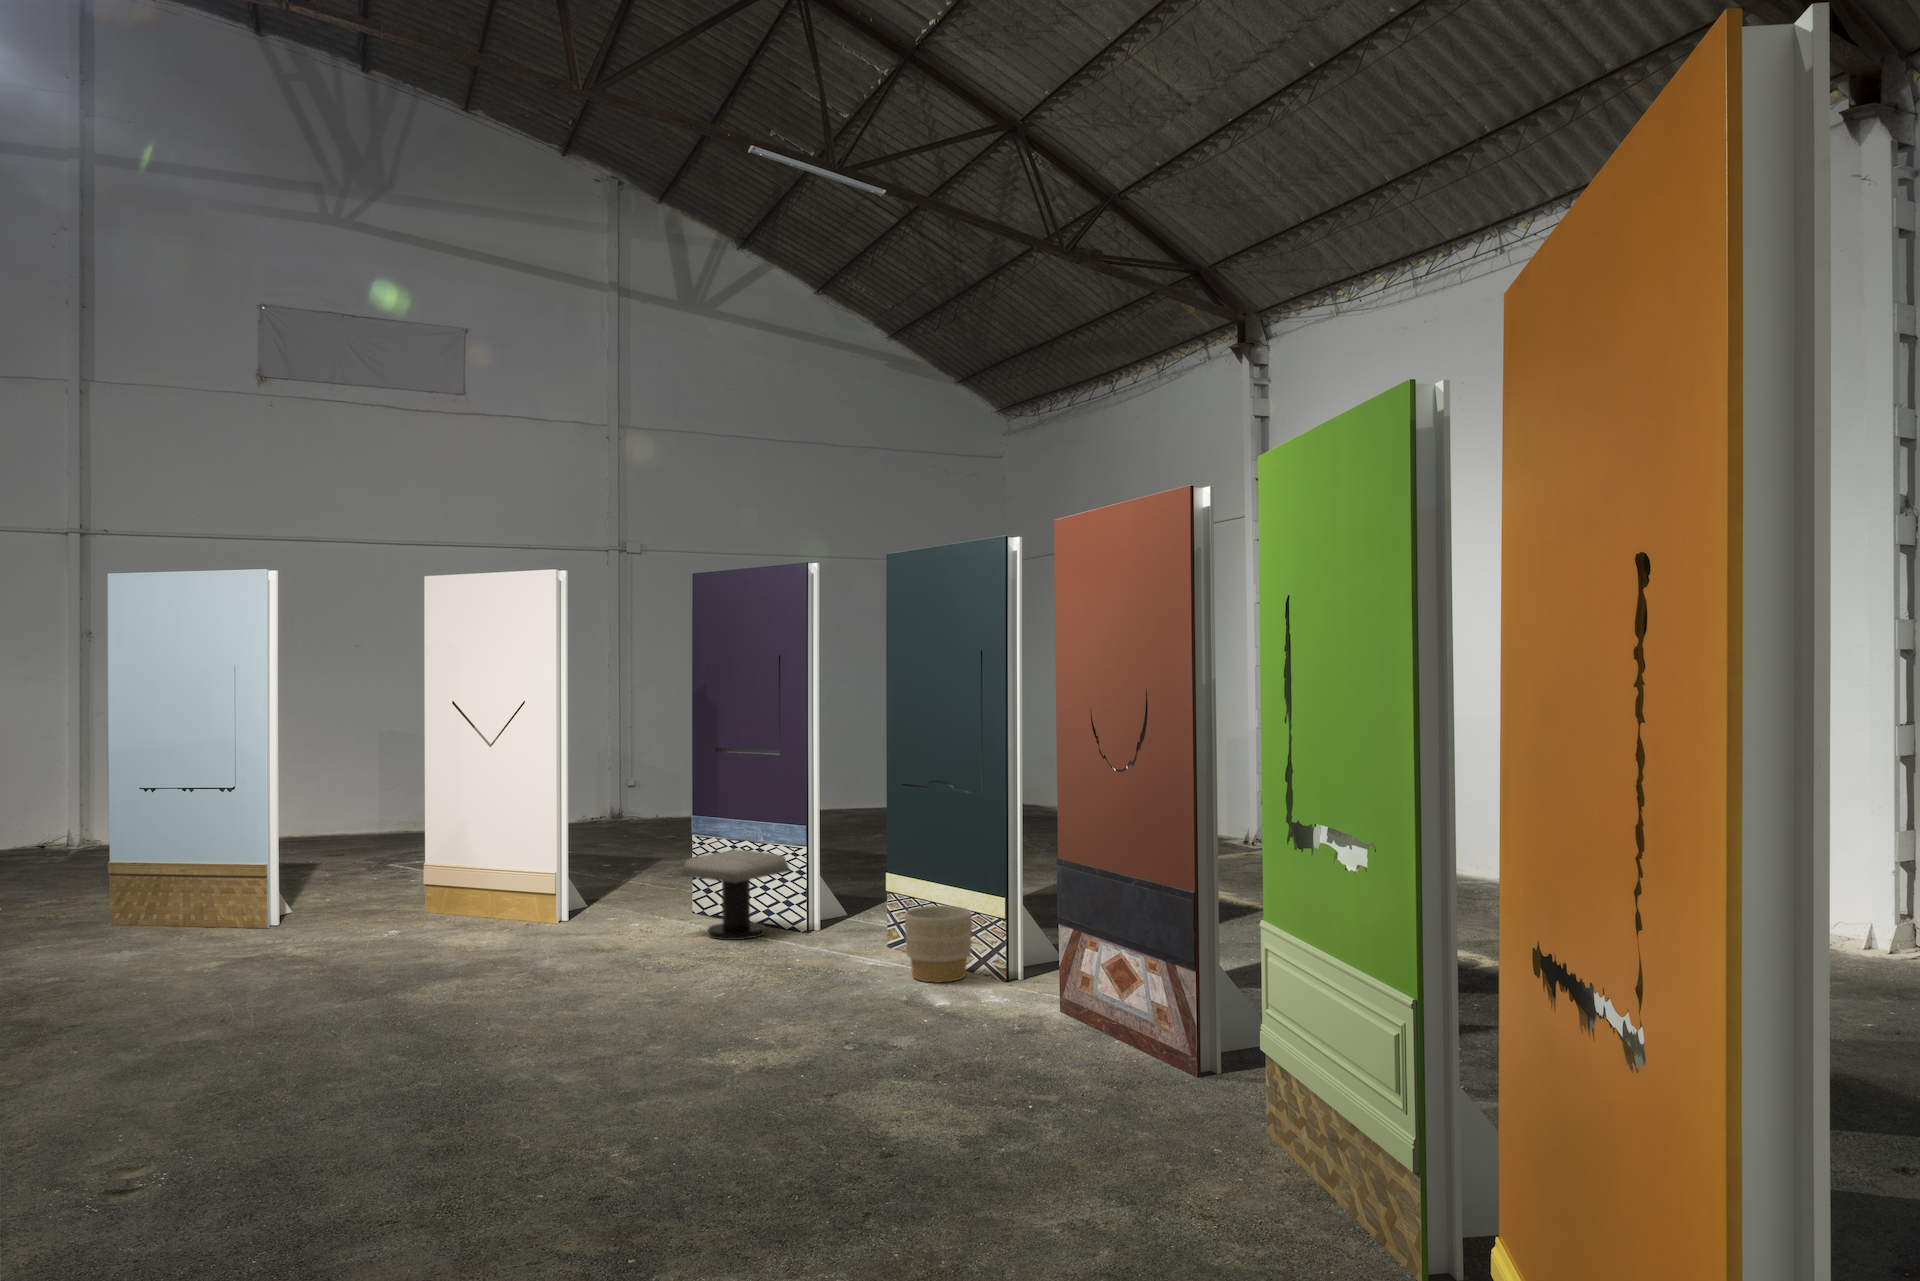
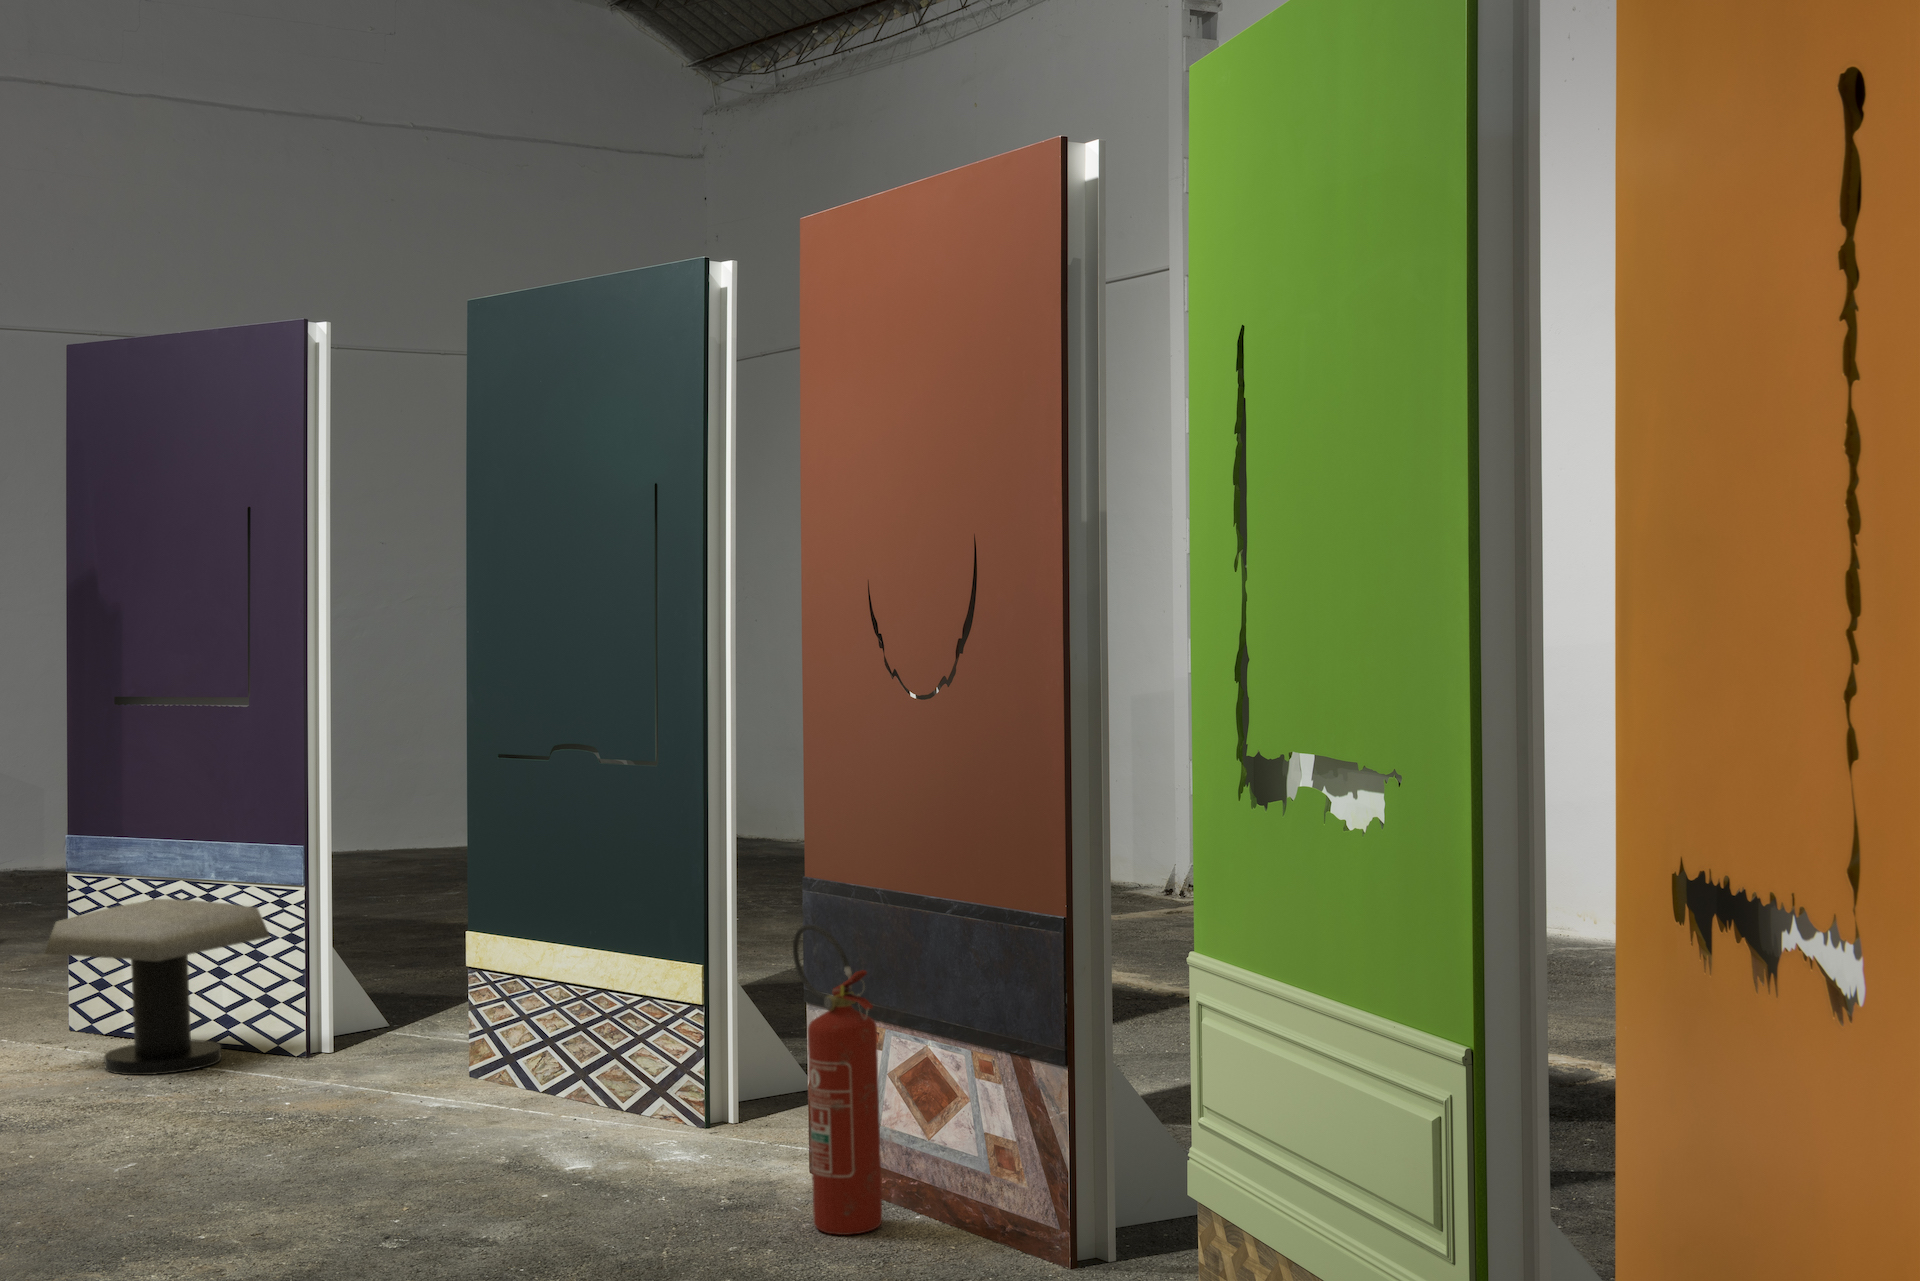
fire extinguisher: none [1054,885,1098,1049] -> present [793,924,882,1235]
planter: present [905,906,972,983] -> none [500,985,631,1131]

